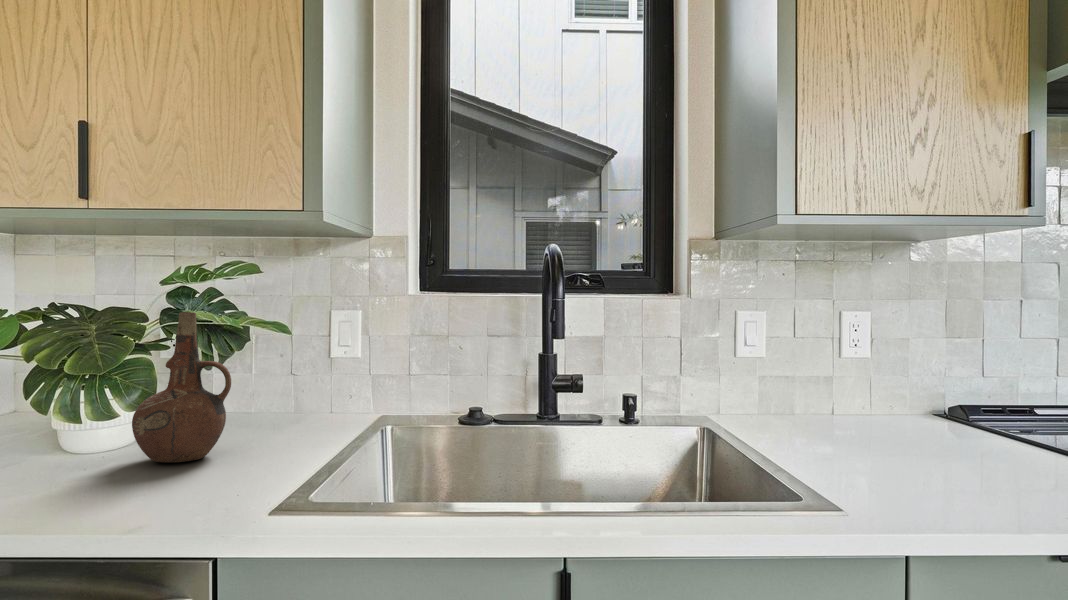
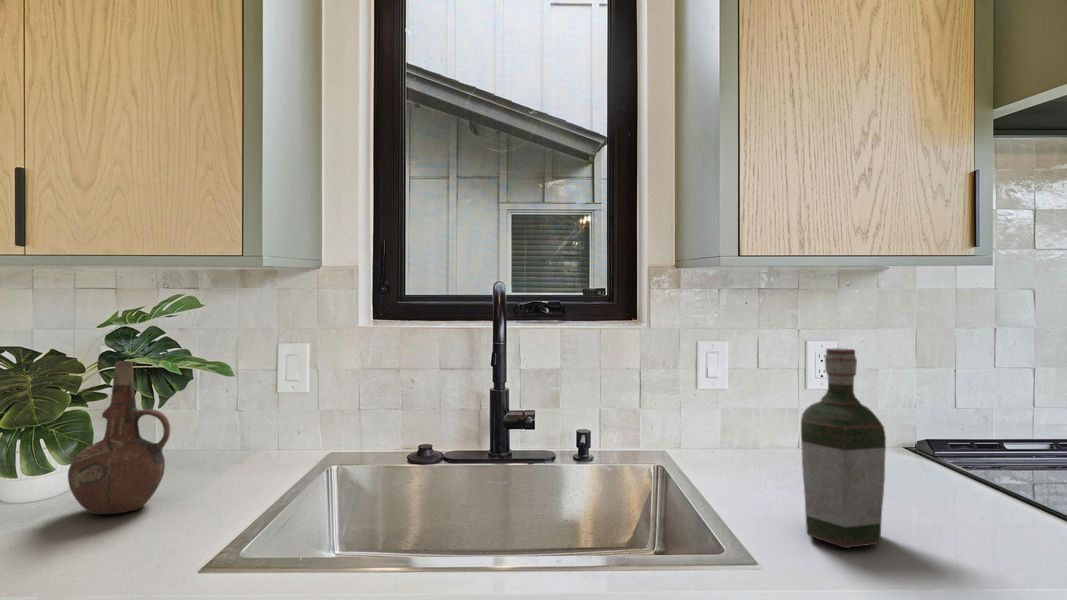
bottle: none [868,298,964,496] -> present [801,348,886,548]

